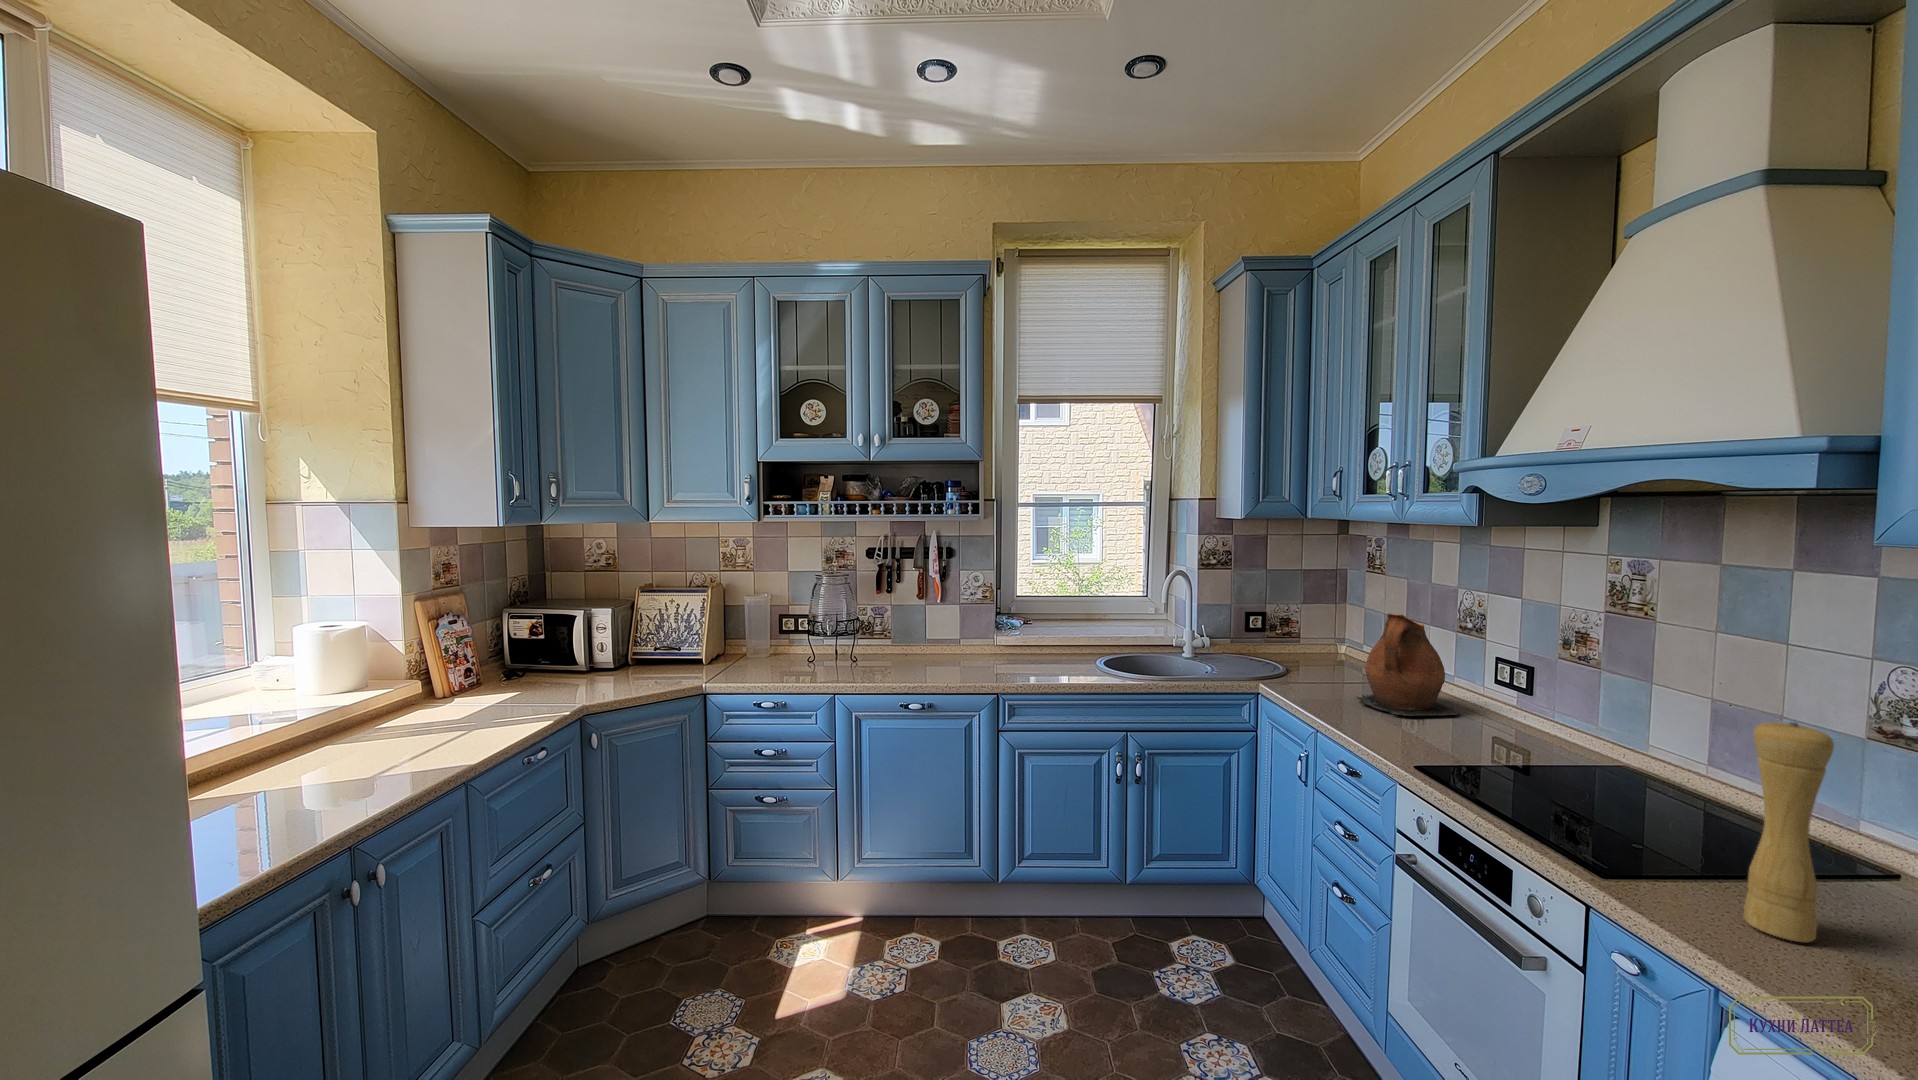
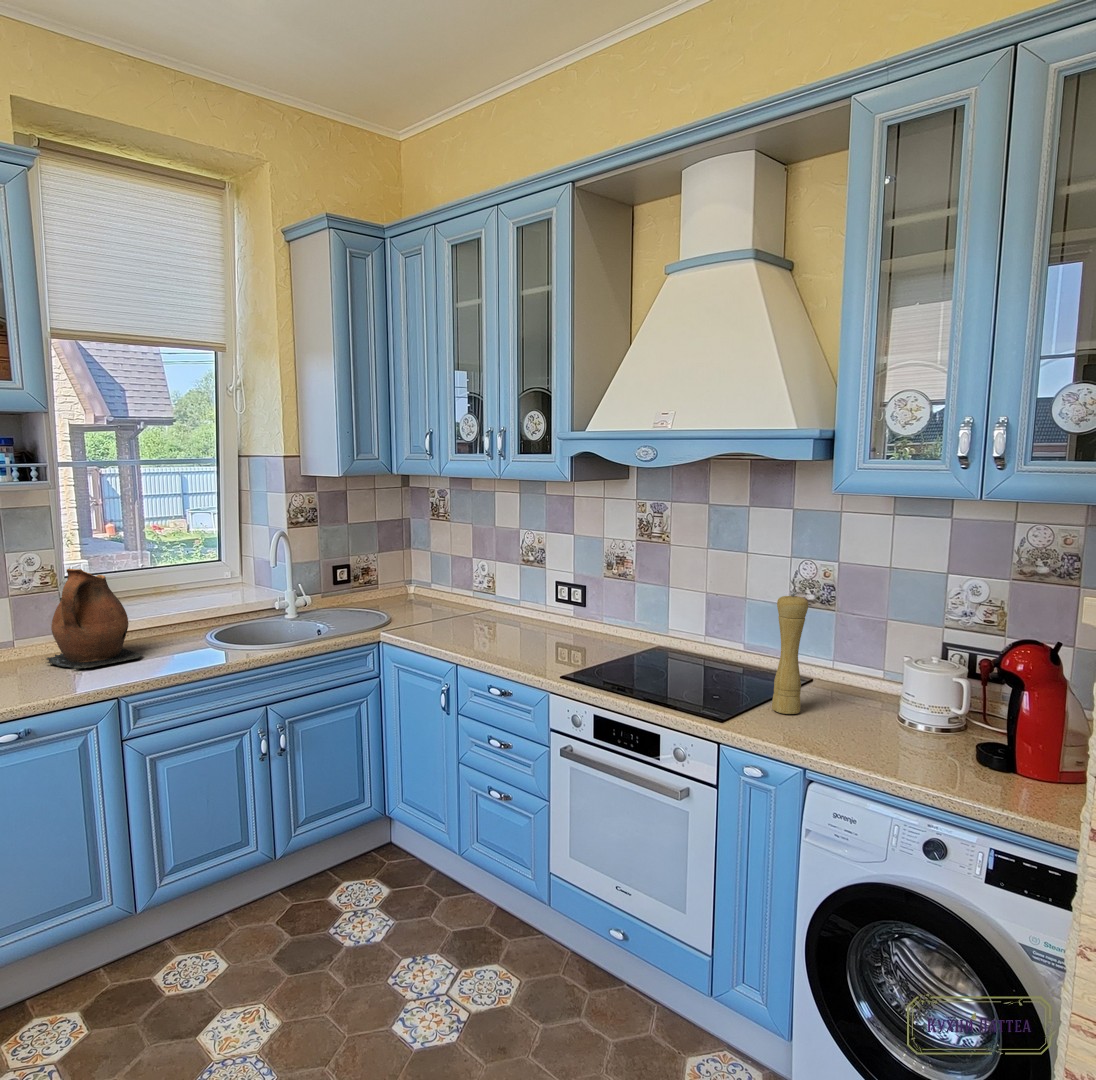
ceramic pitcher: present [1357,613,1459,716] -> present [46,569,142,669]

